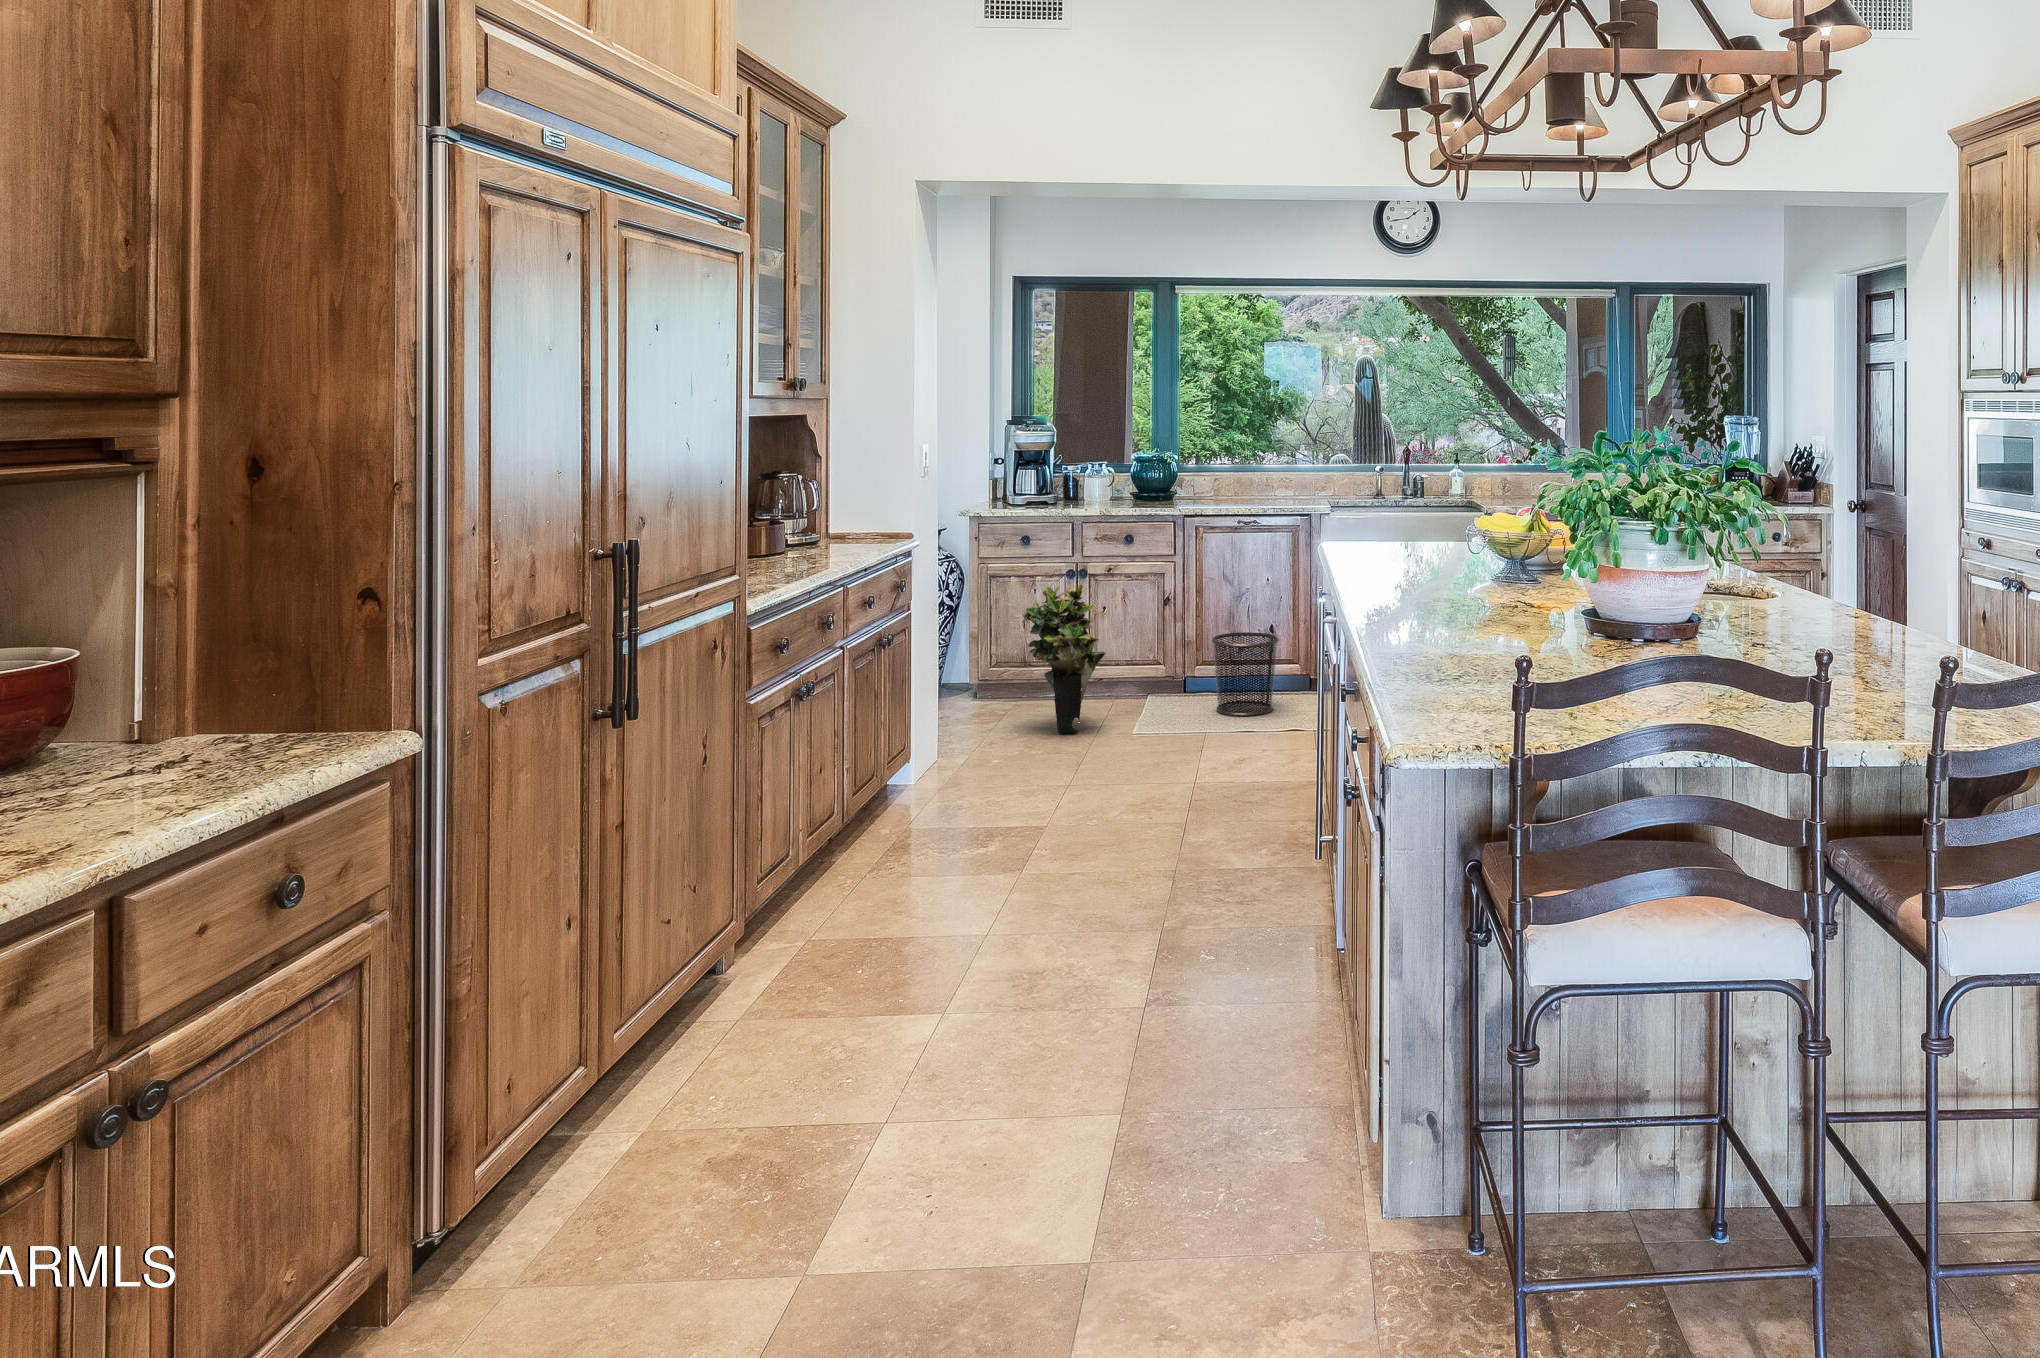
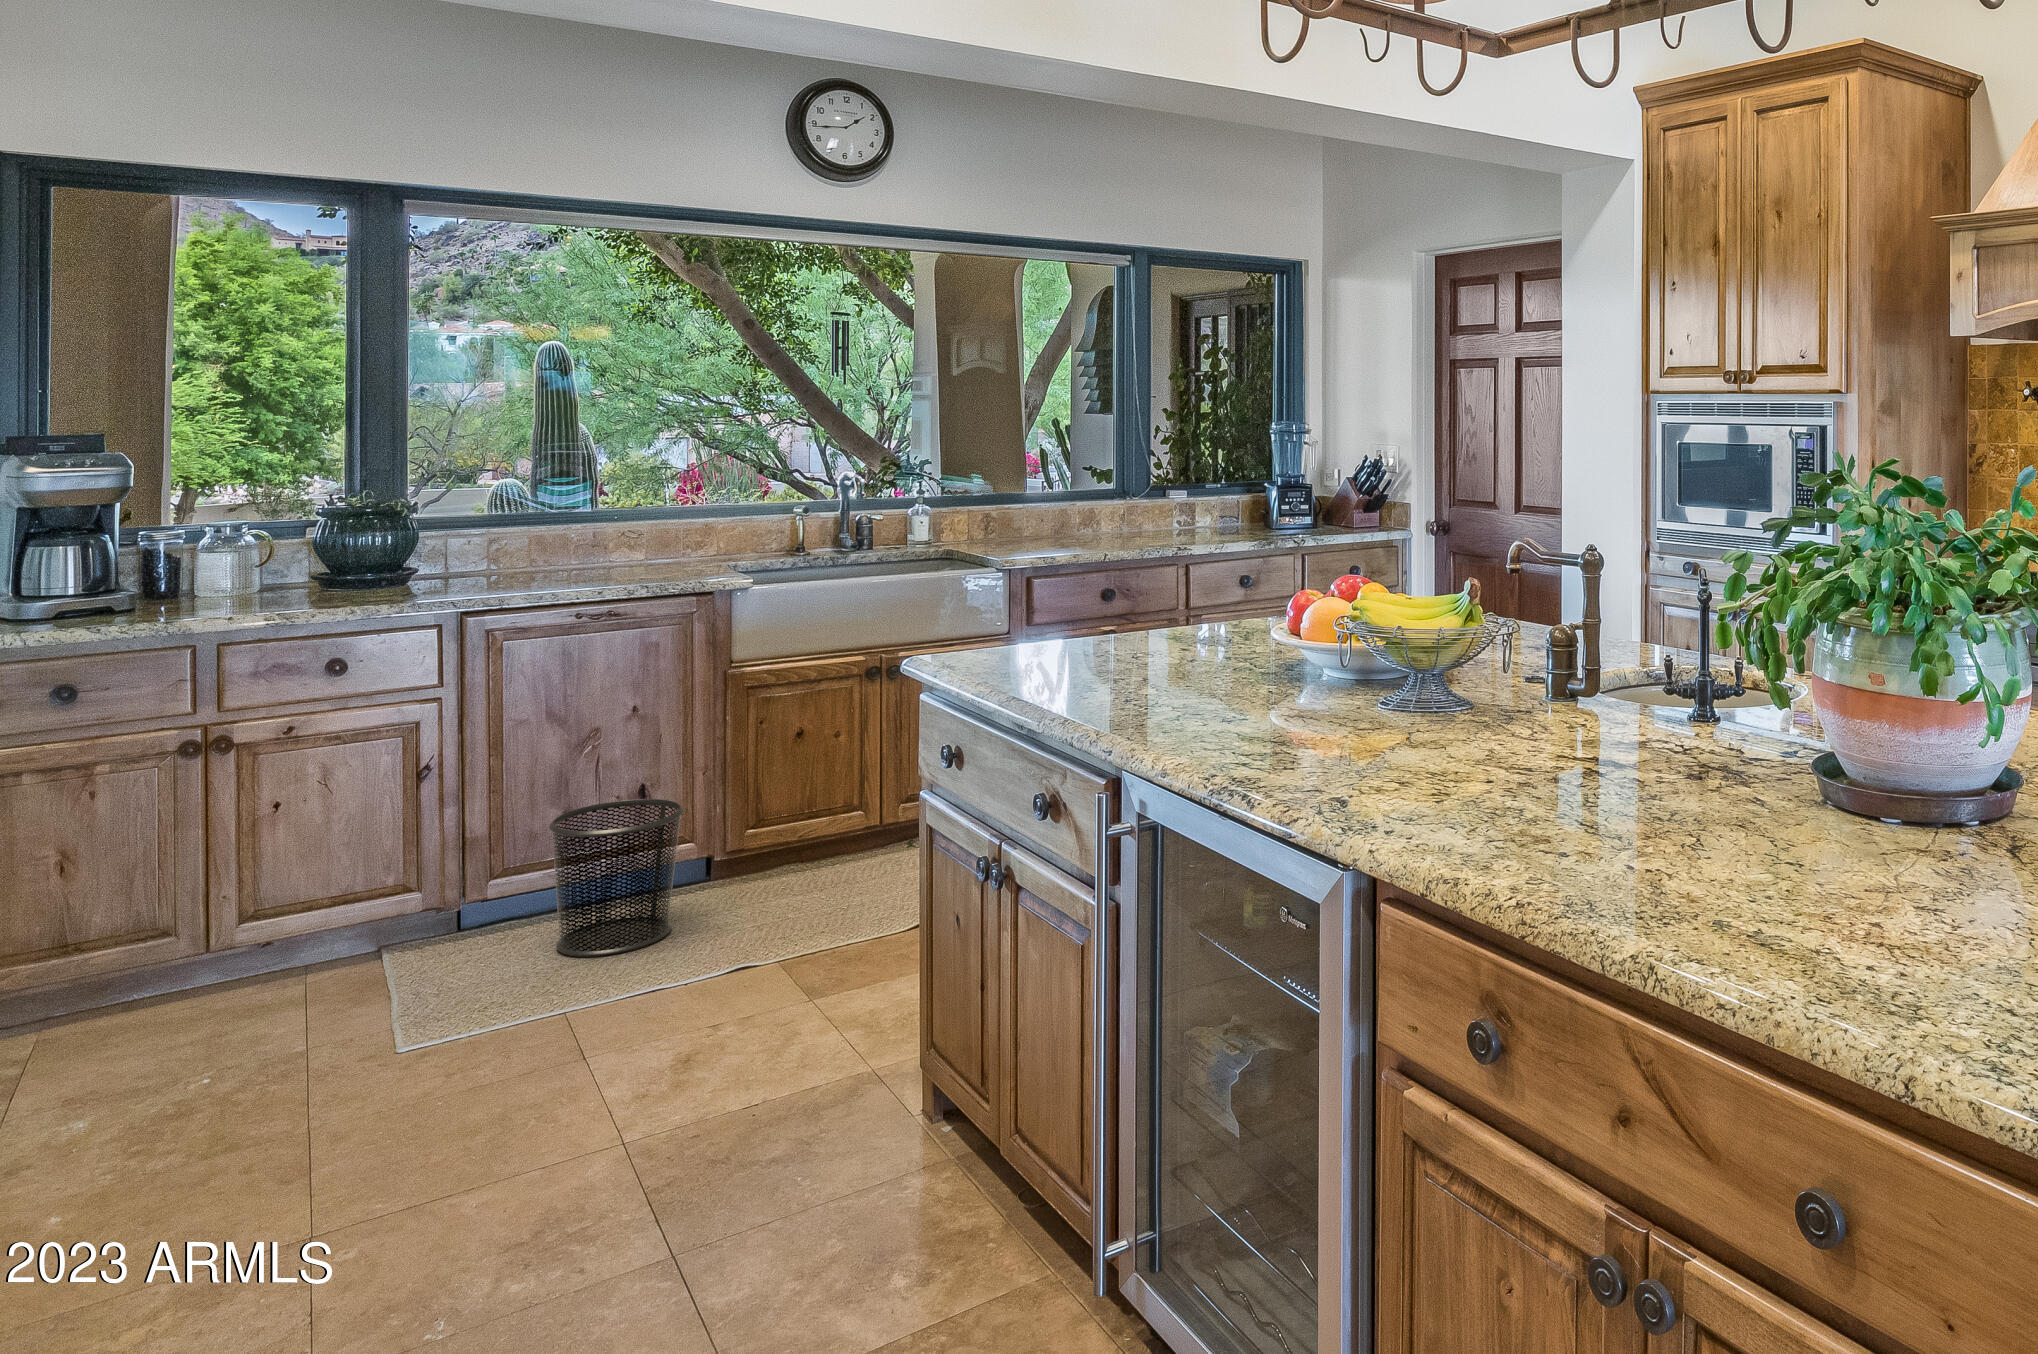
potted plant: present [1023,584,1106,735] -> none [111,770,335,1087]

